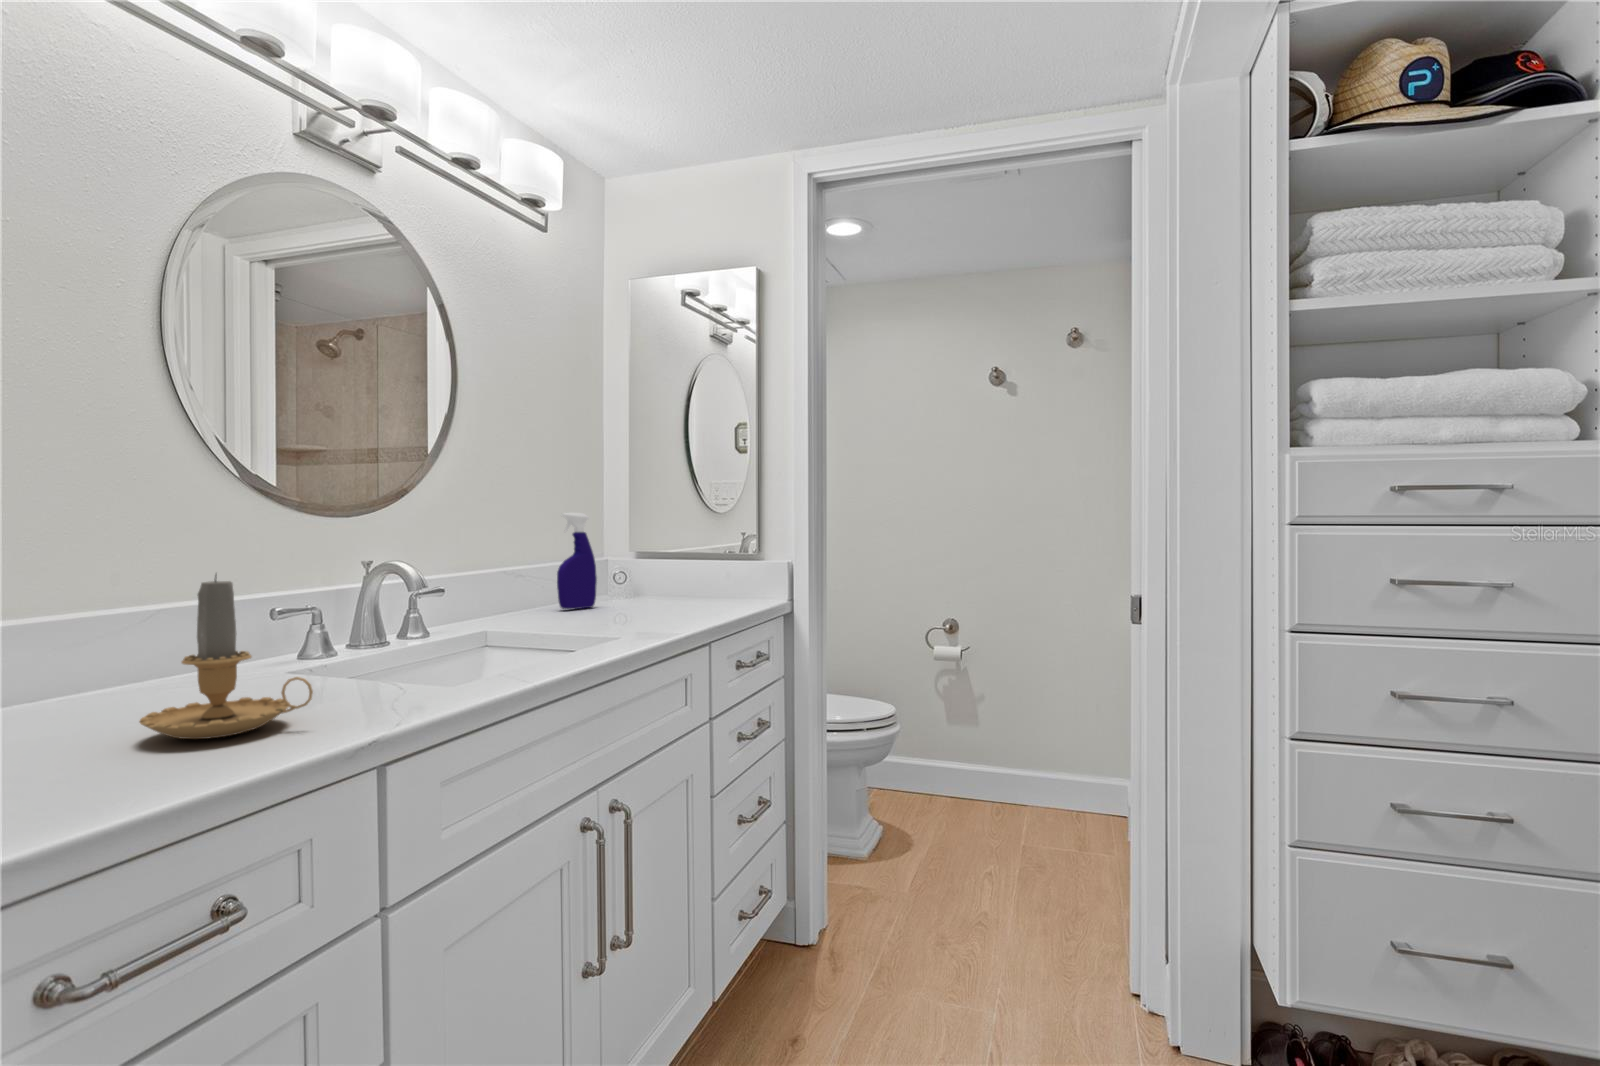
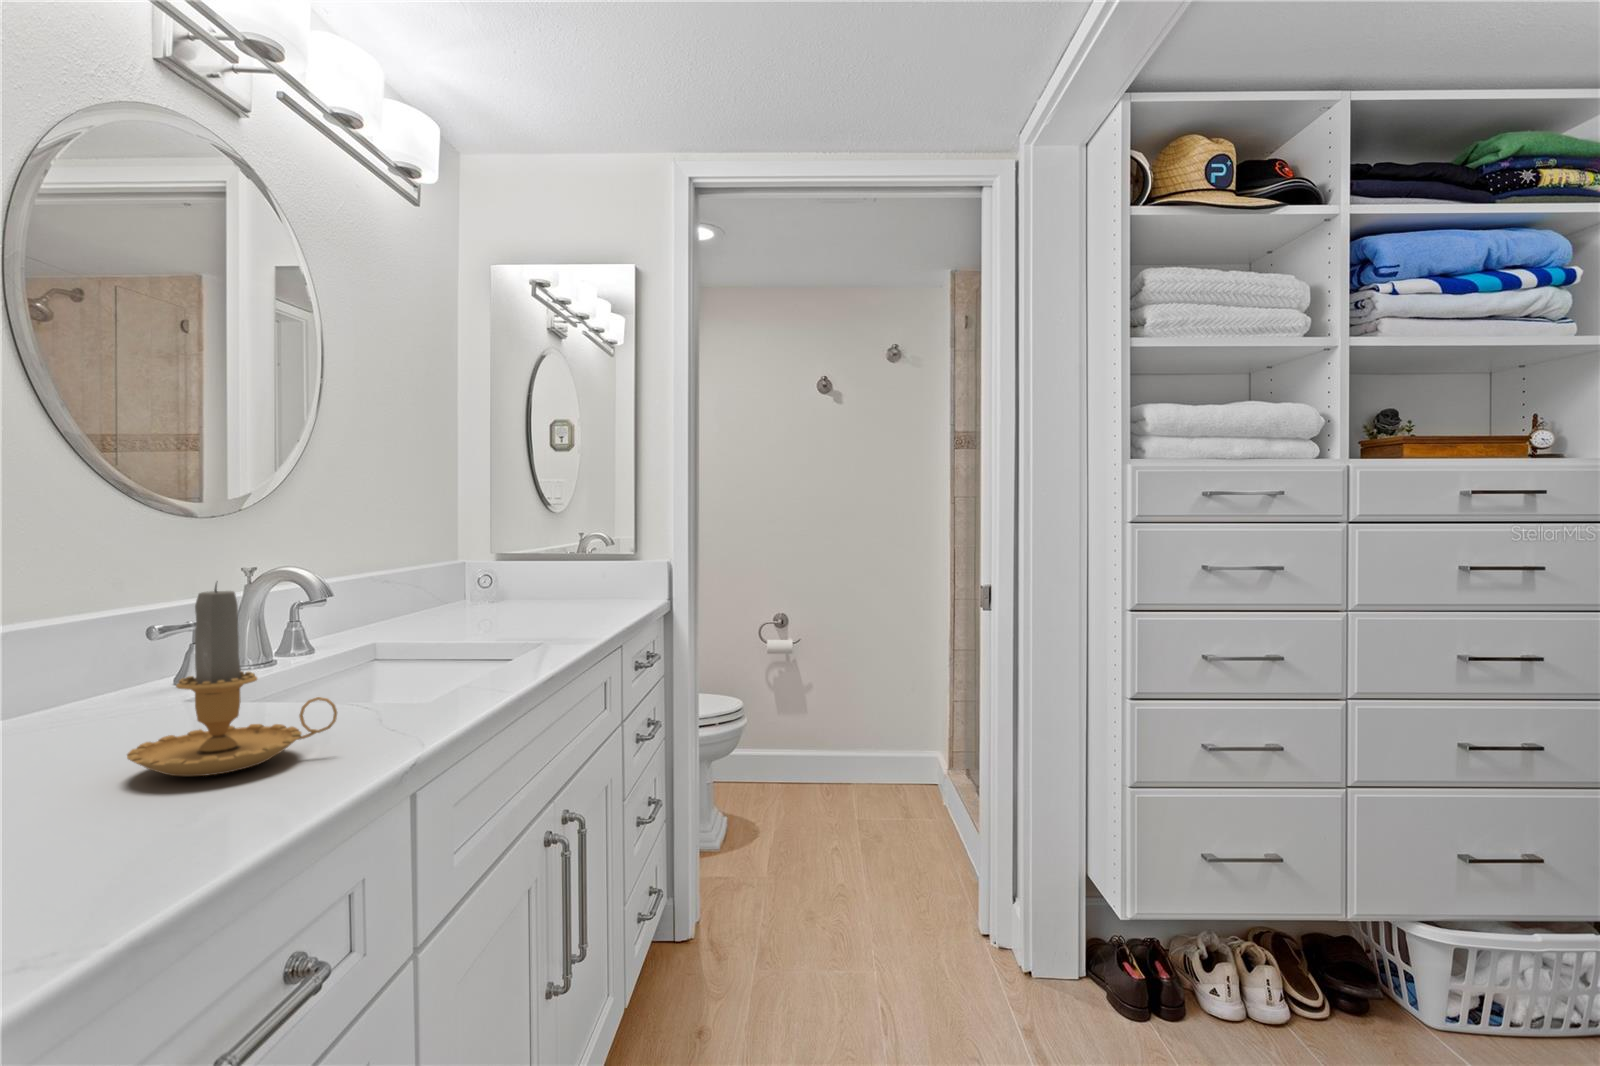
spray bottle: present [557,513,597,609] -> none [425,512,467,617]

